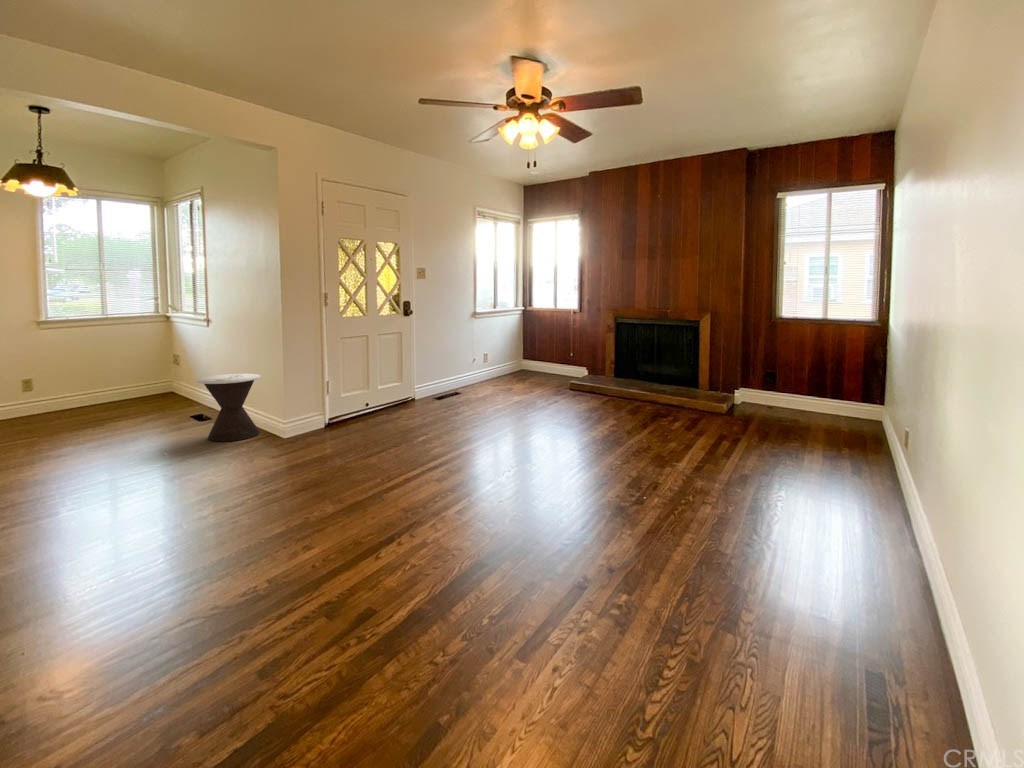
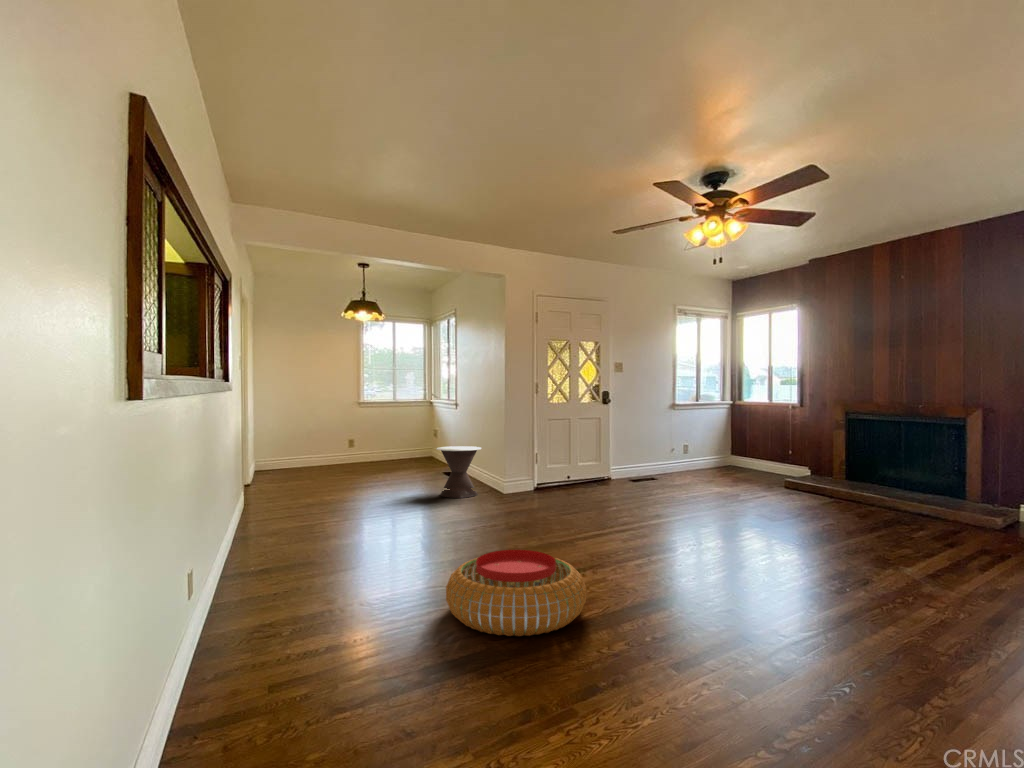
pouf: none [278,538,468,676] -> present [446,550,586,636]

